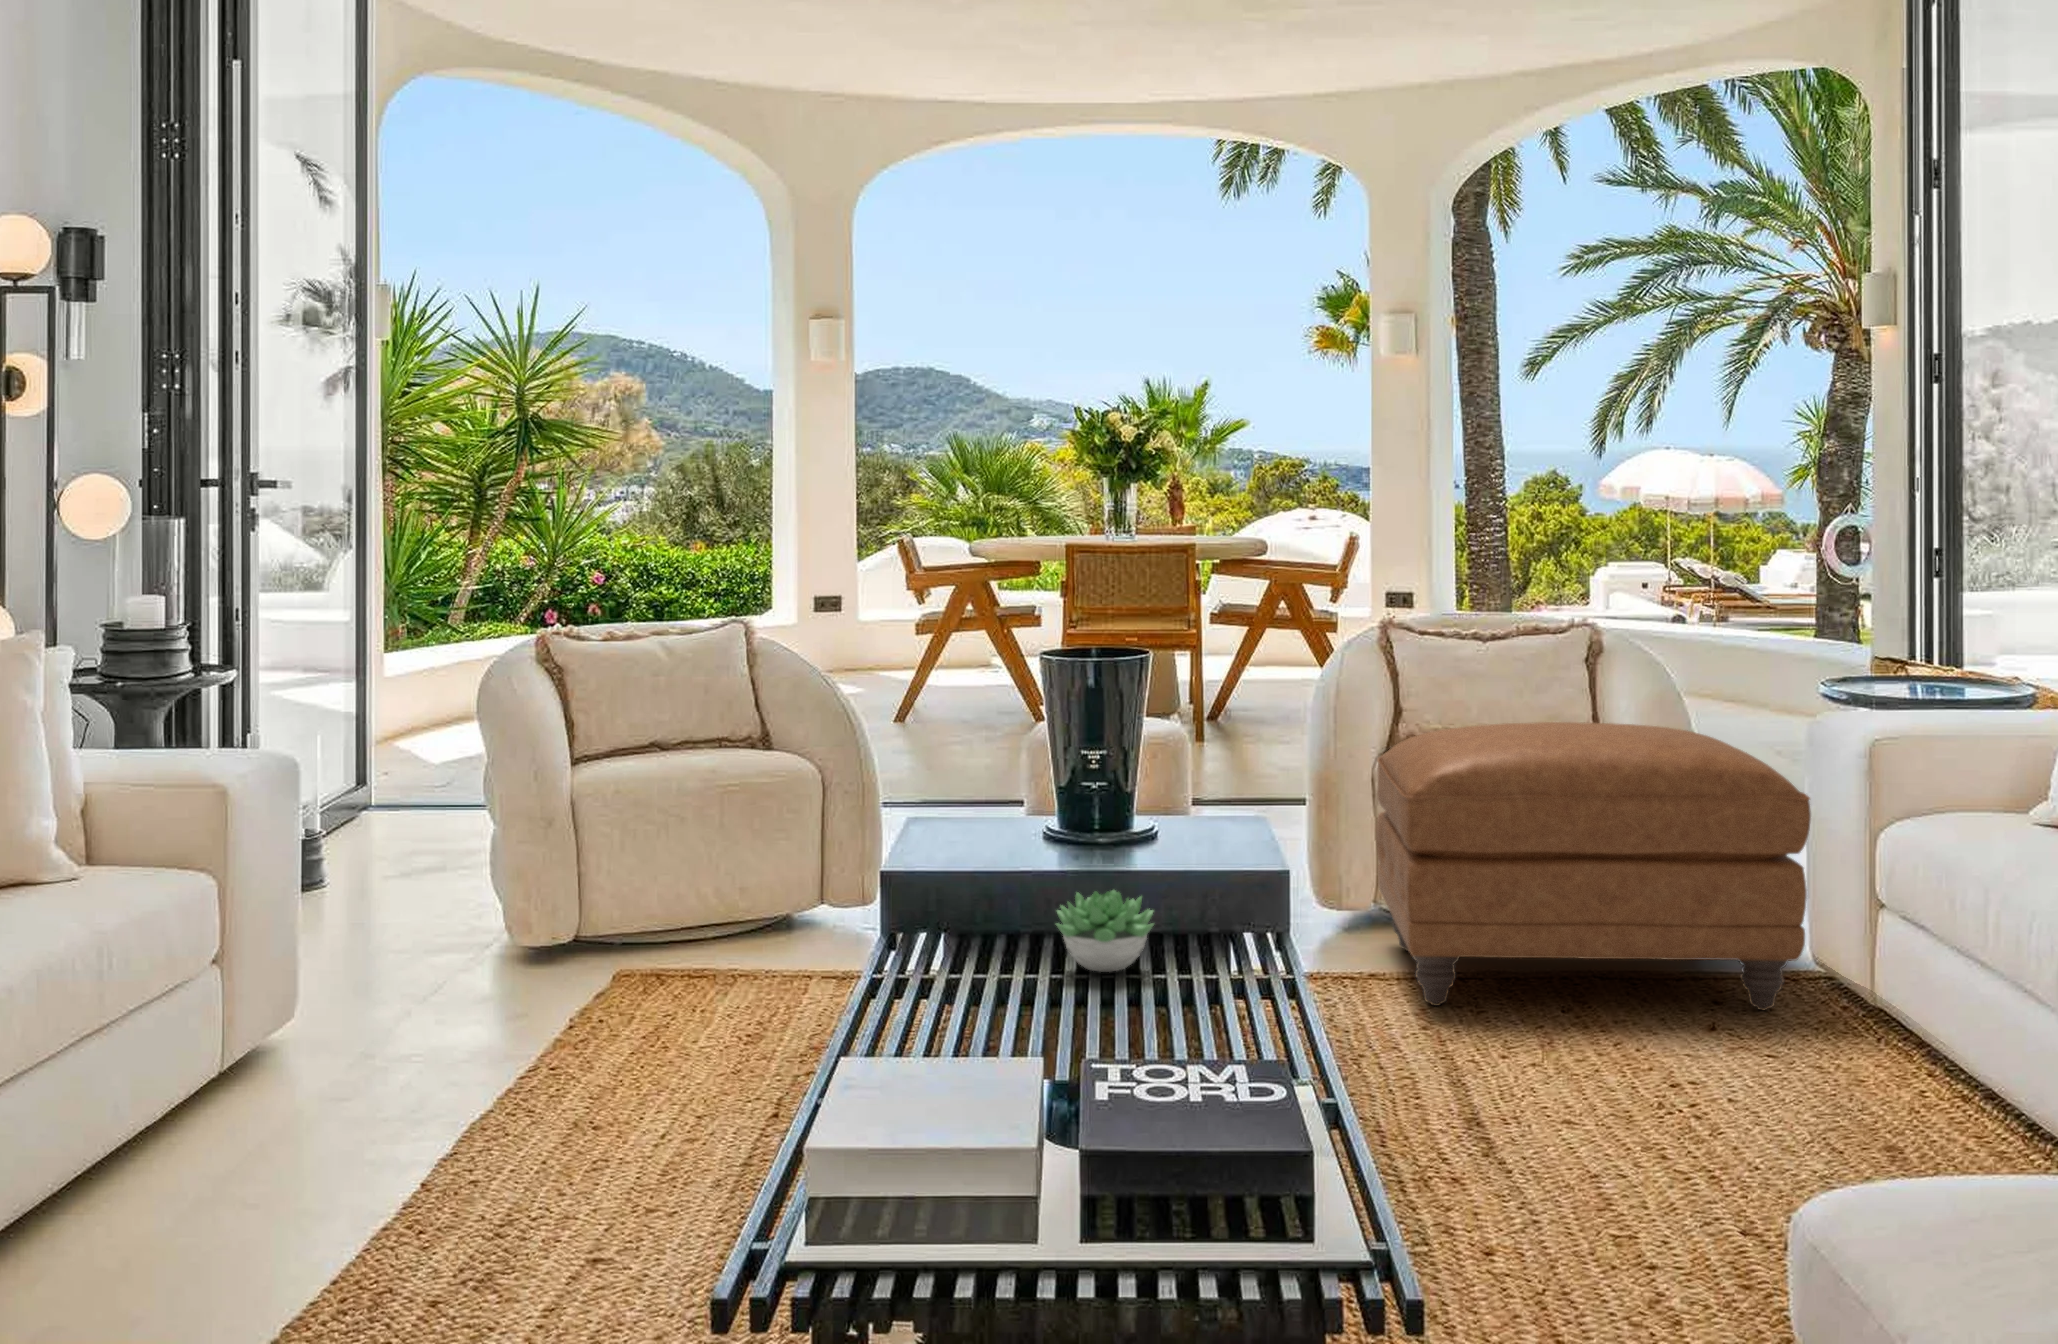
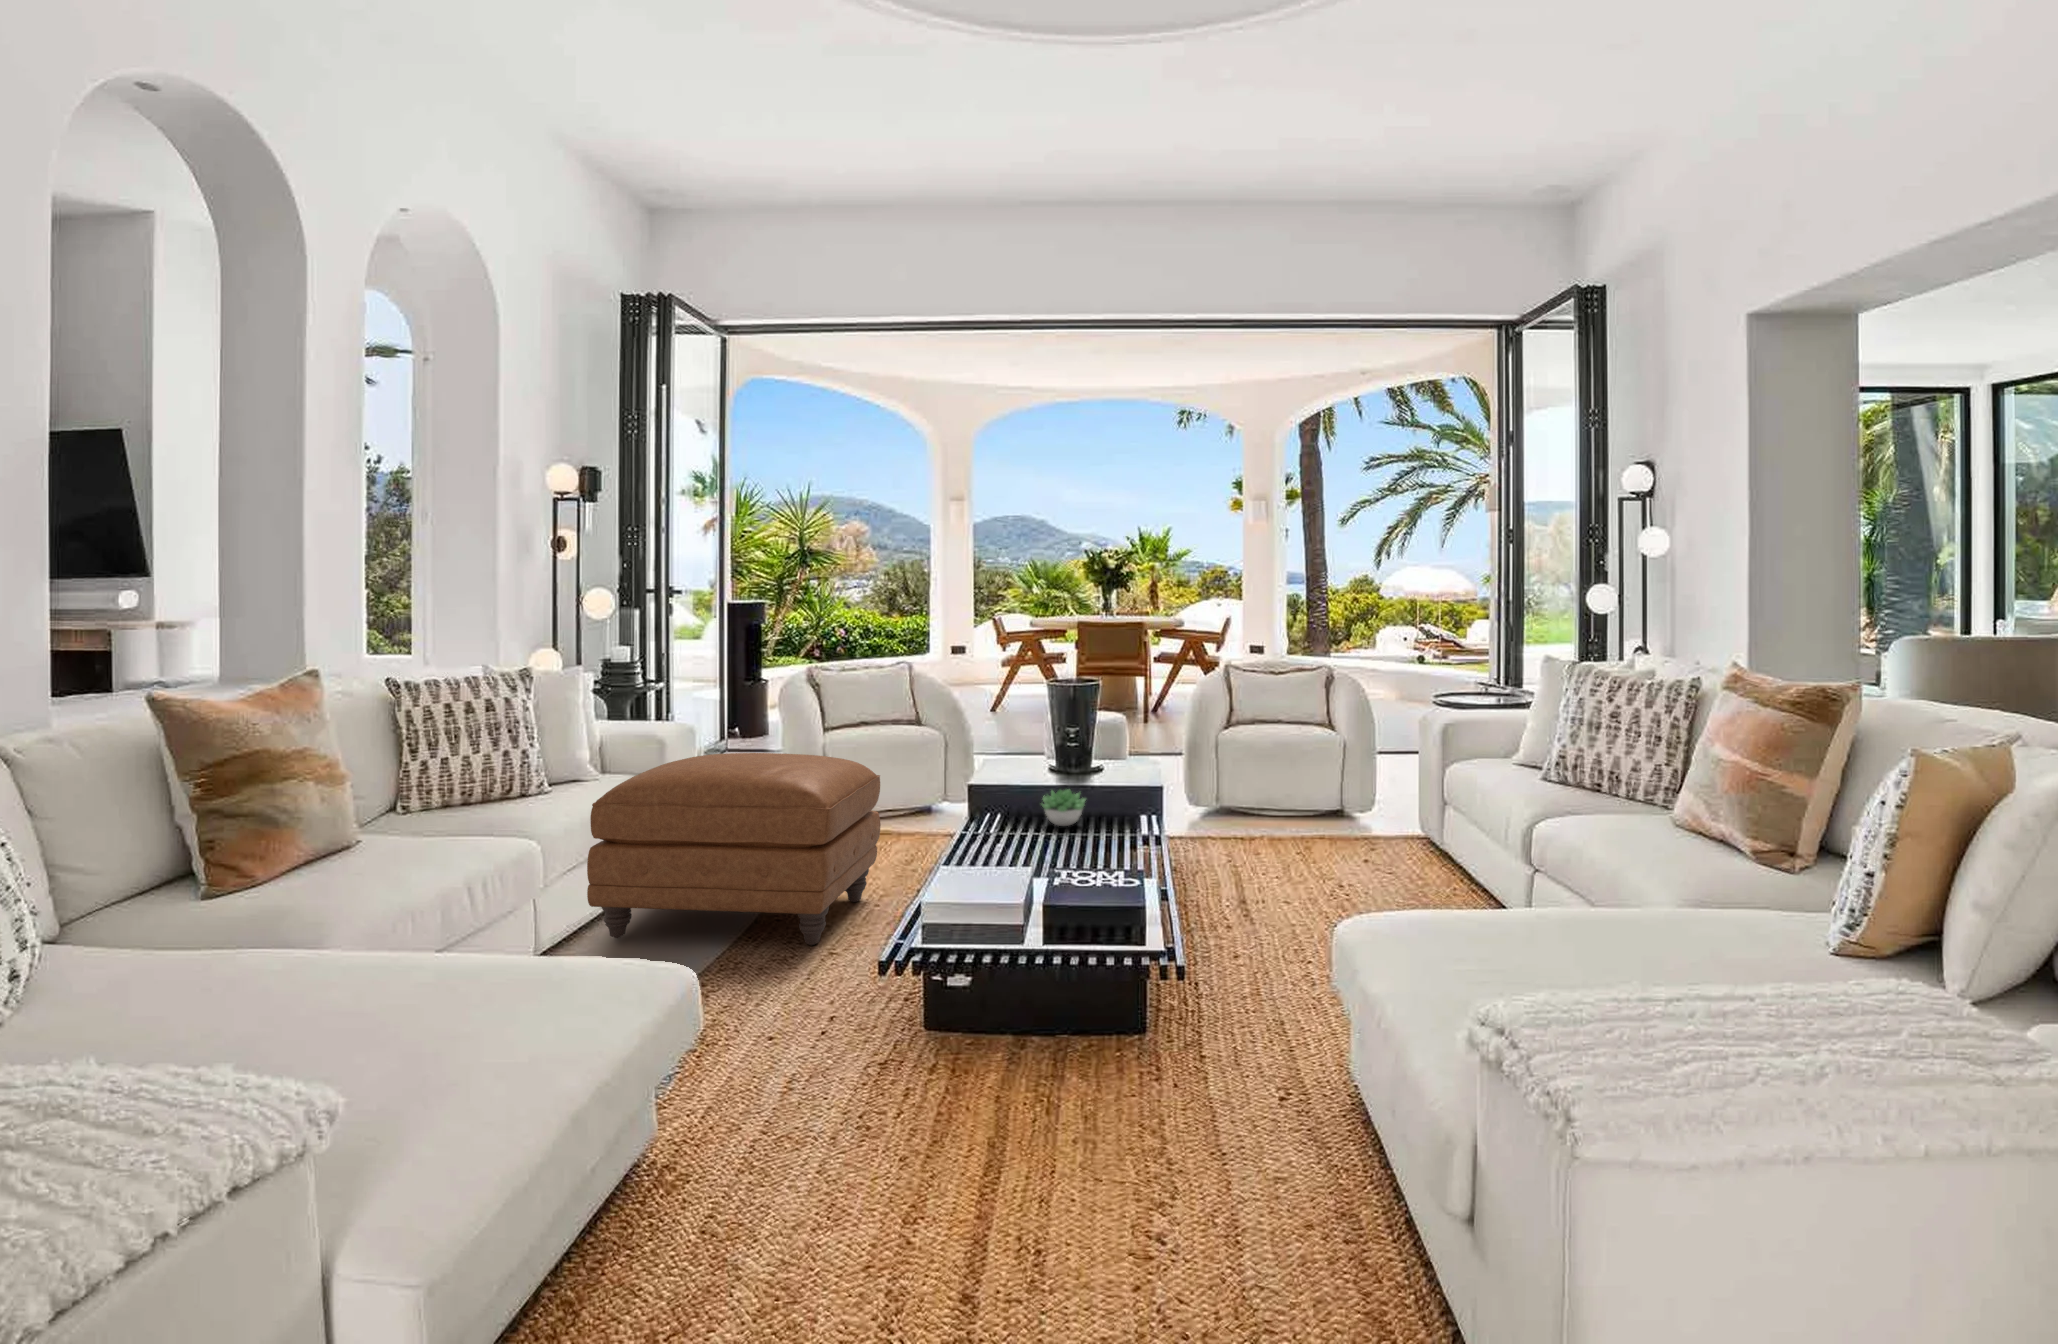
ottoman: present [1376,722,1811,1010] -> present [587,753,881,945]

